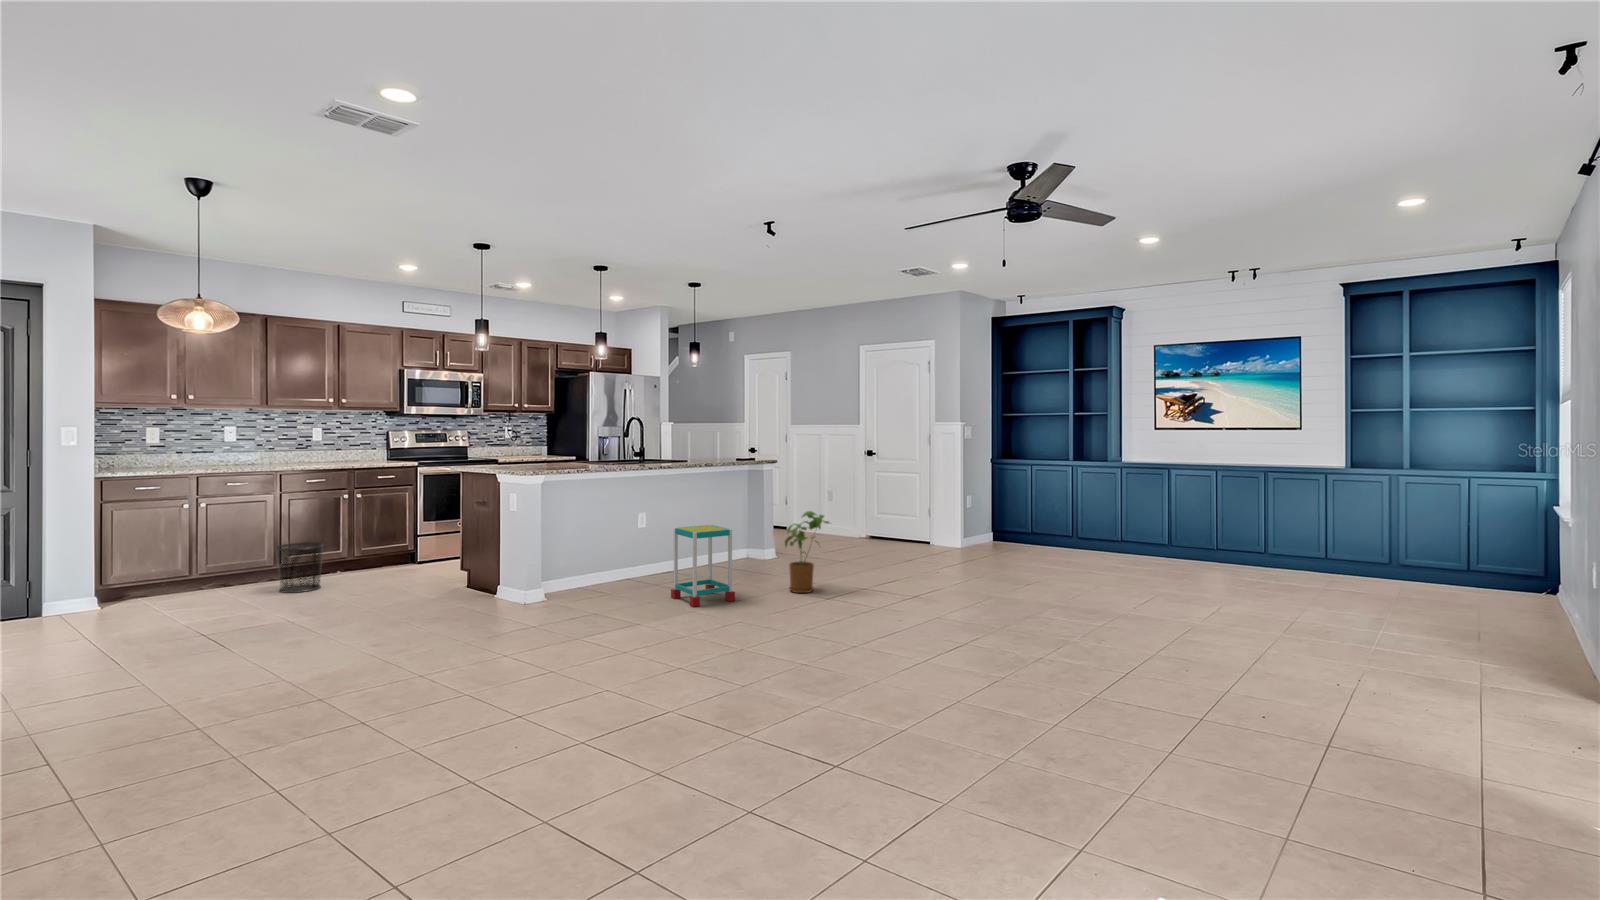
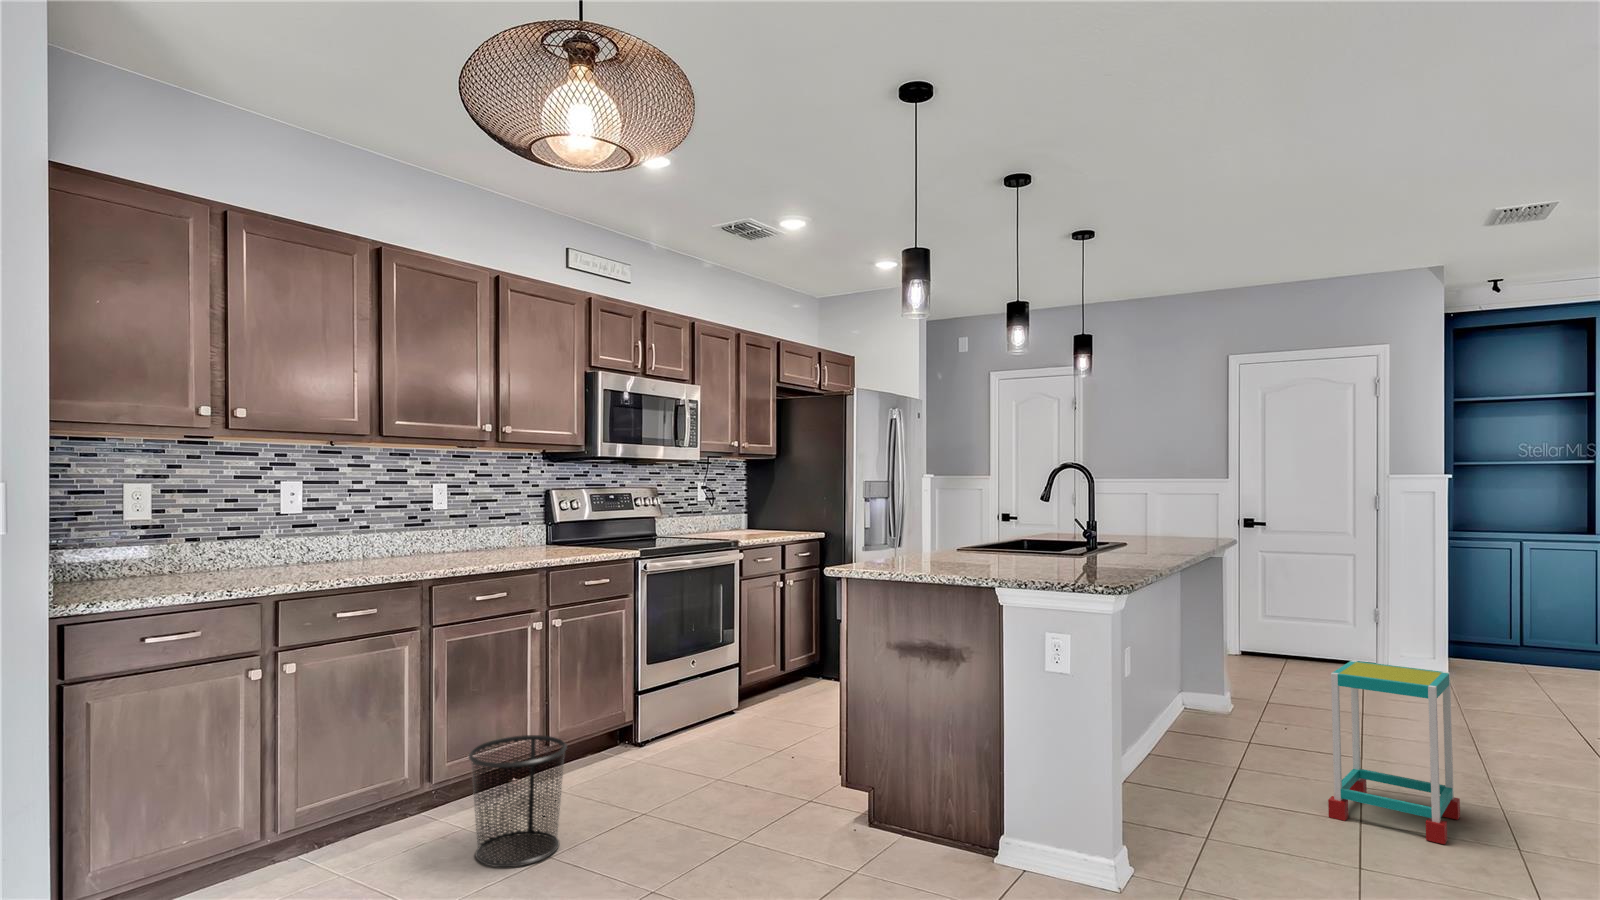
house plant: present [785,511,829,593] -> none [1437,626,1544,784]

